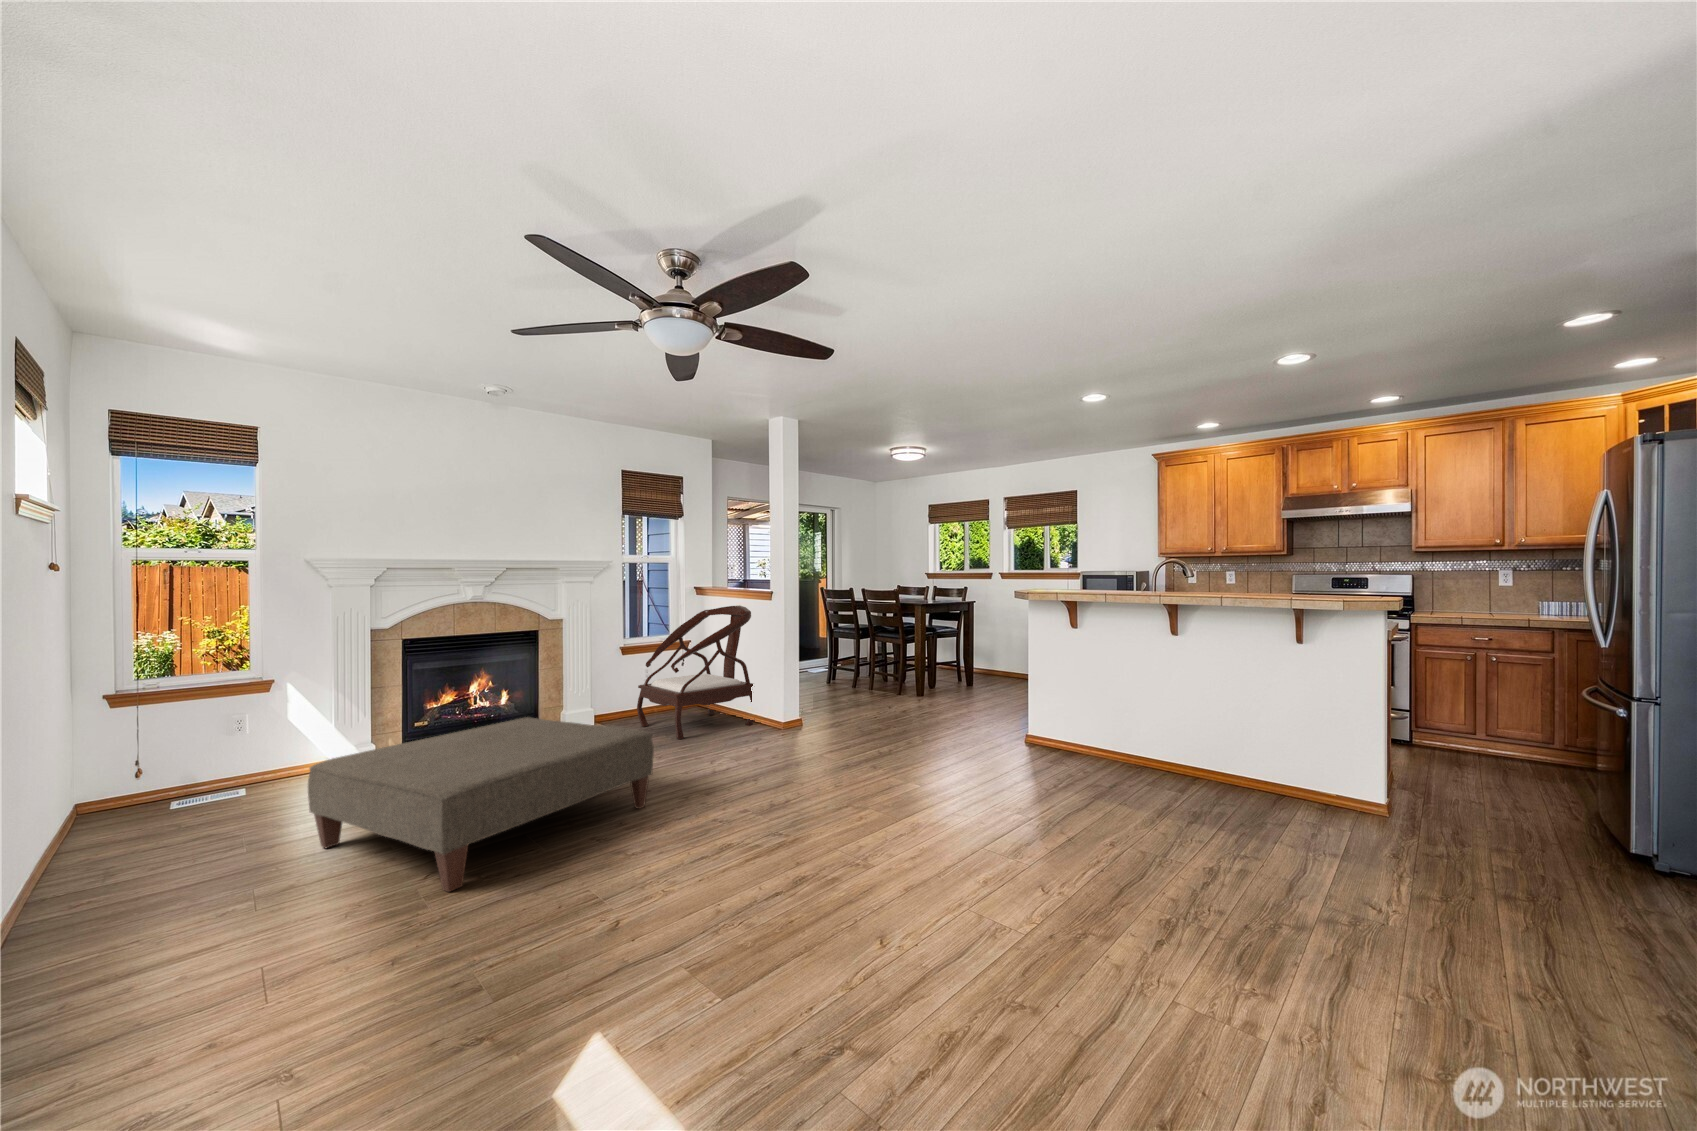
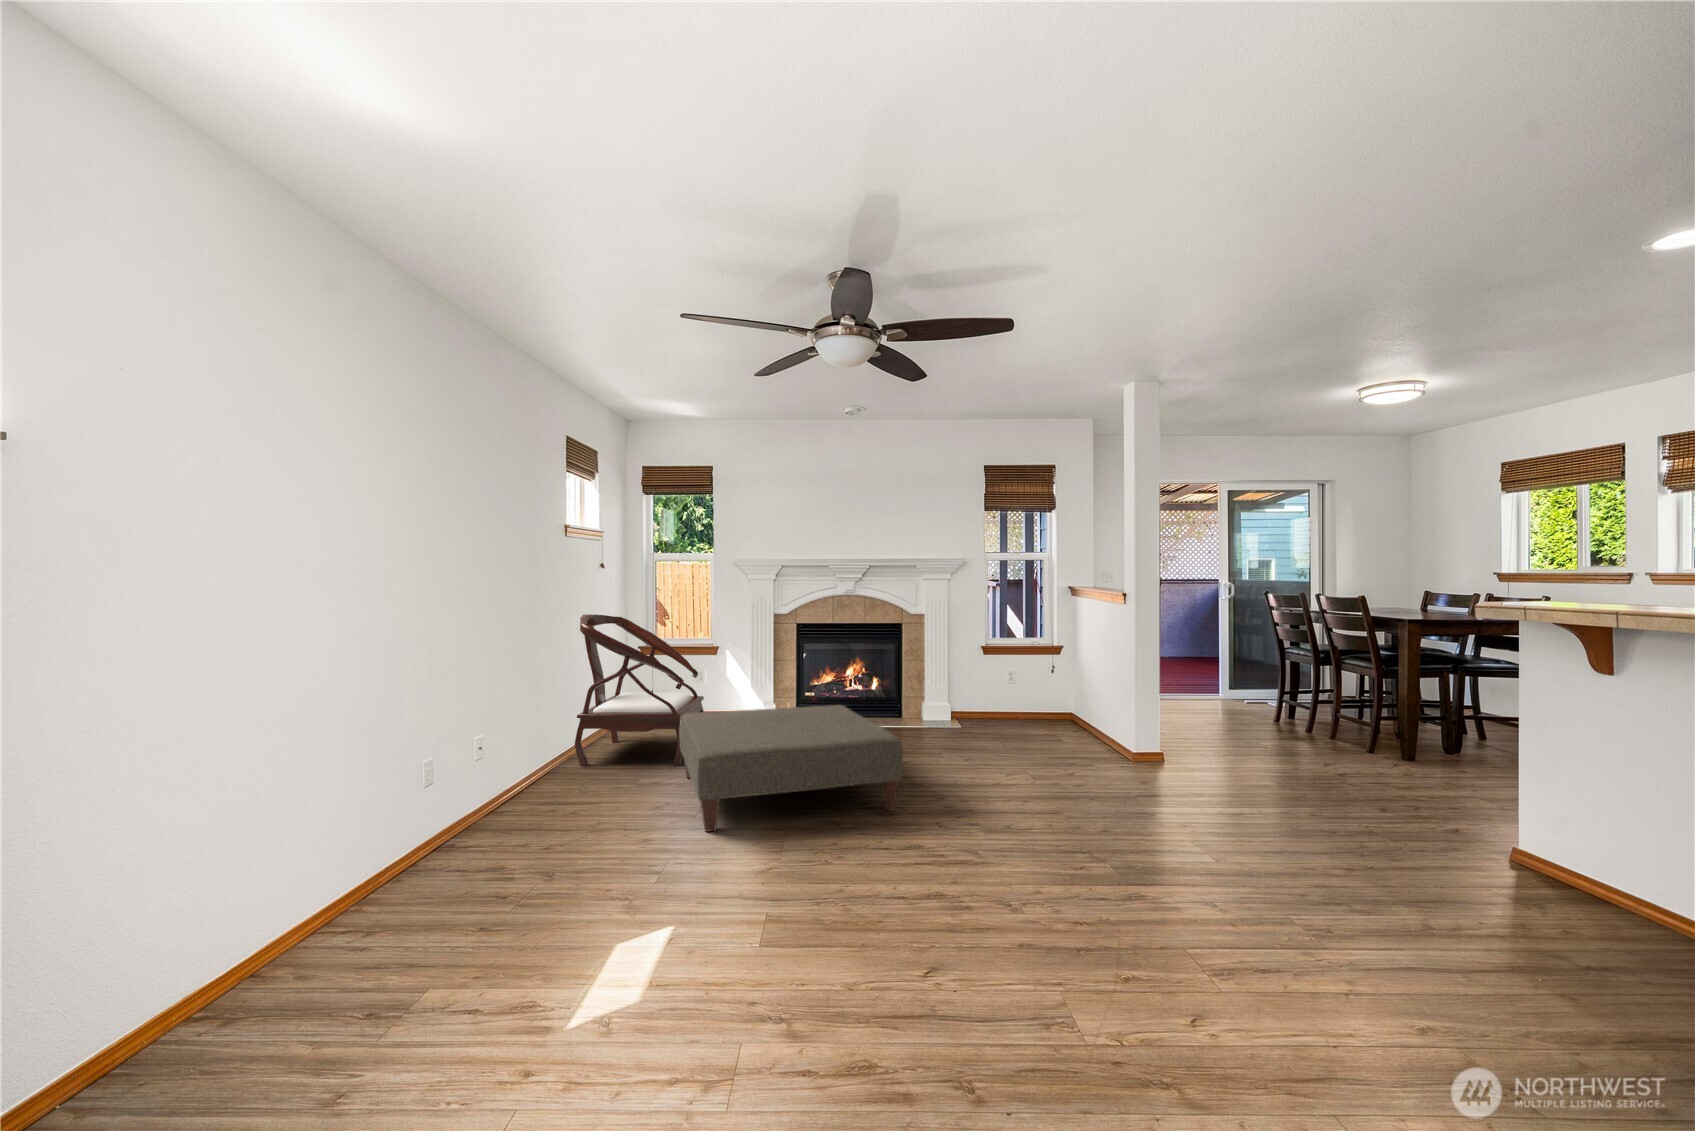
armchair: present [637,605,754,739] -> present [575,614,704,766]

